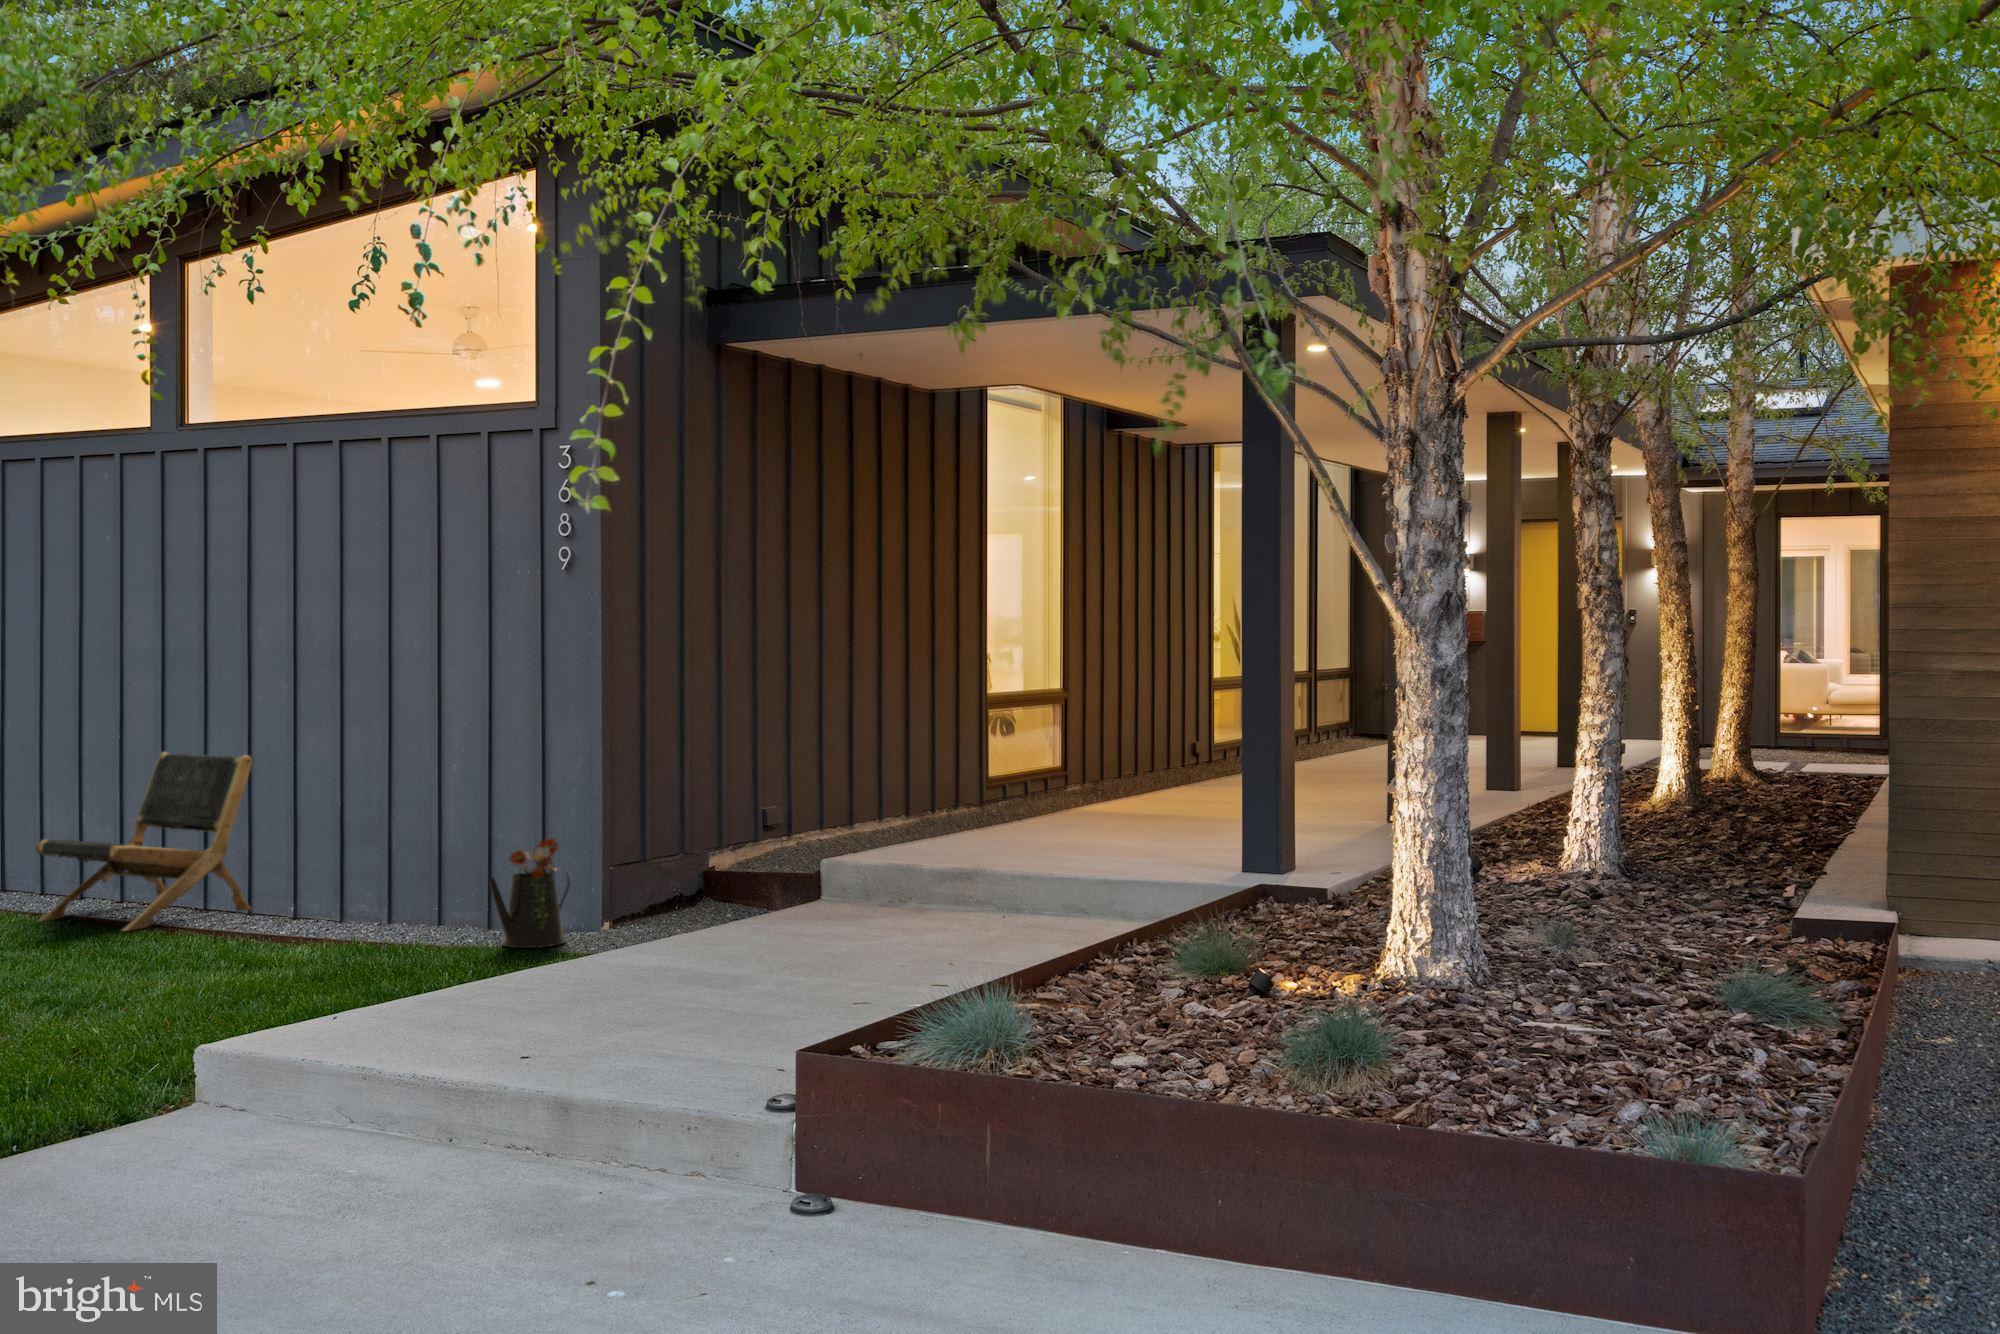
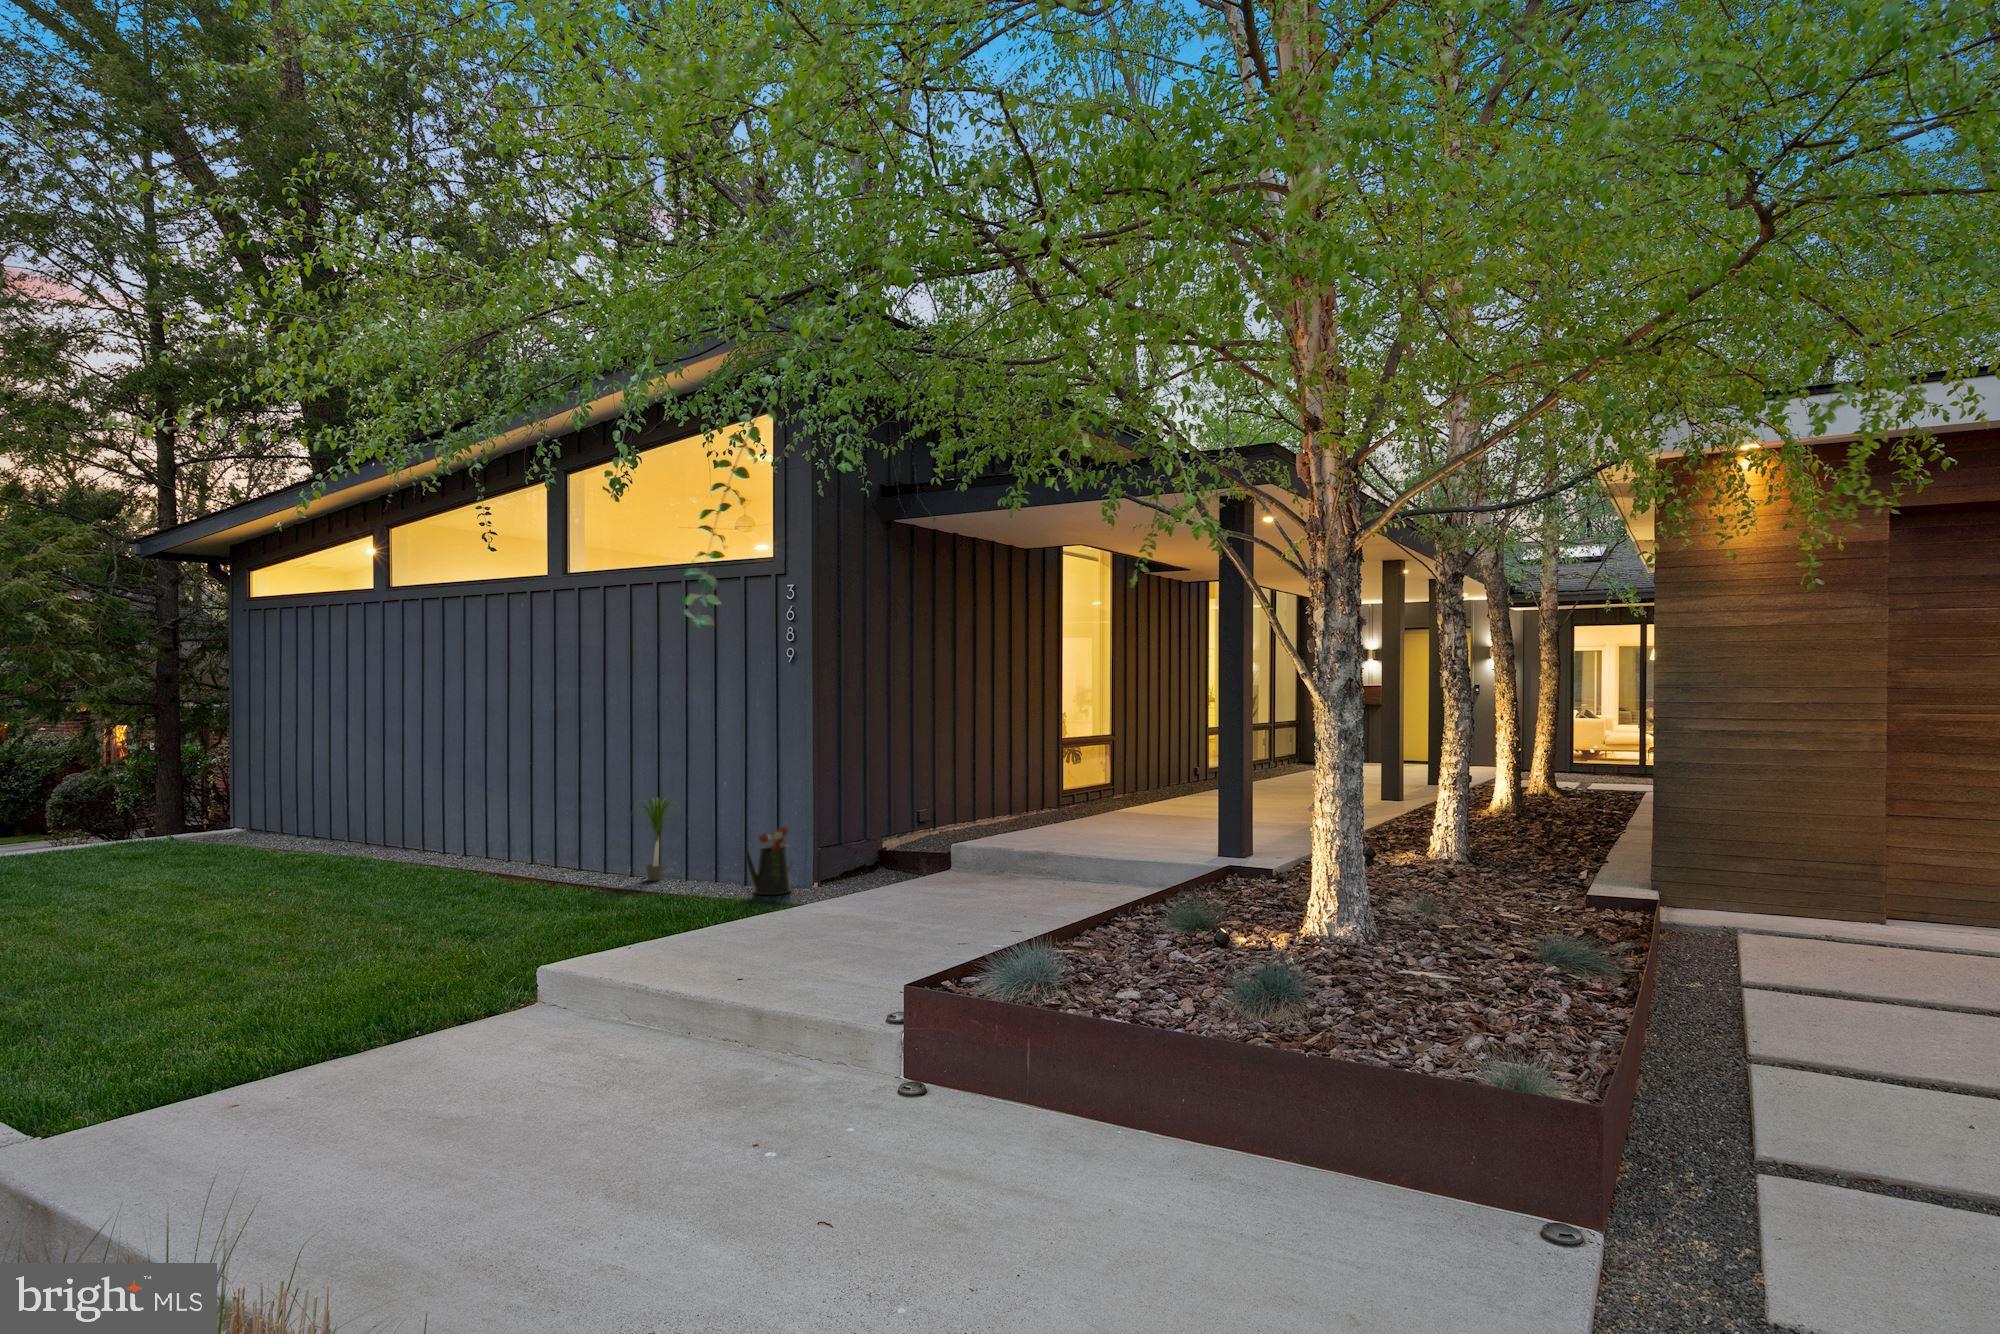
lounge chair: present [36,752,252,931] -> none [482,769,612,879]
potted plant: none [282,773,390,931] -> present [632,791,684,881]

